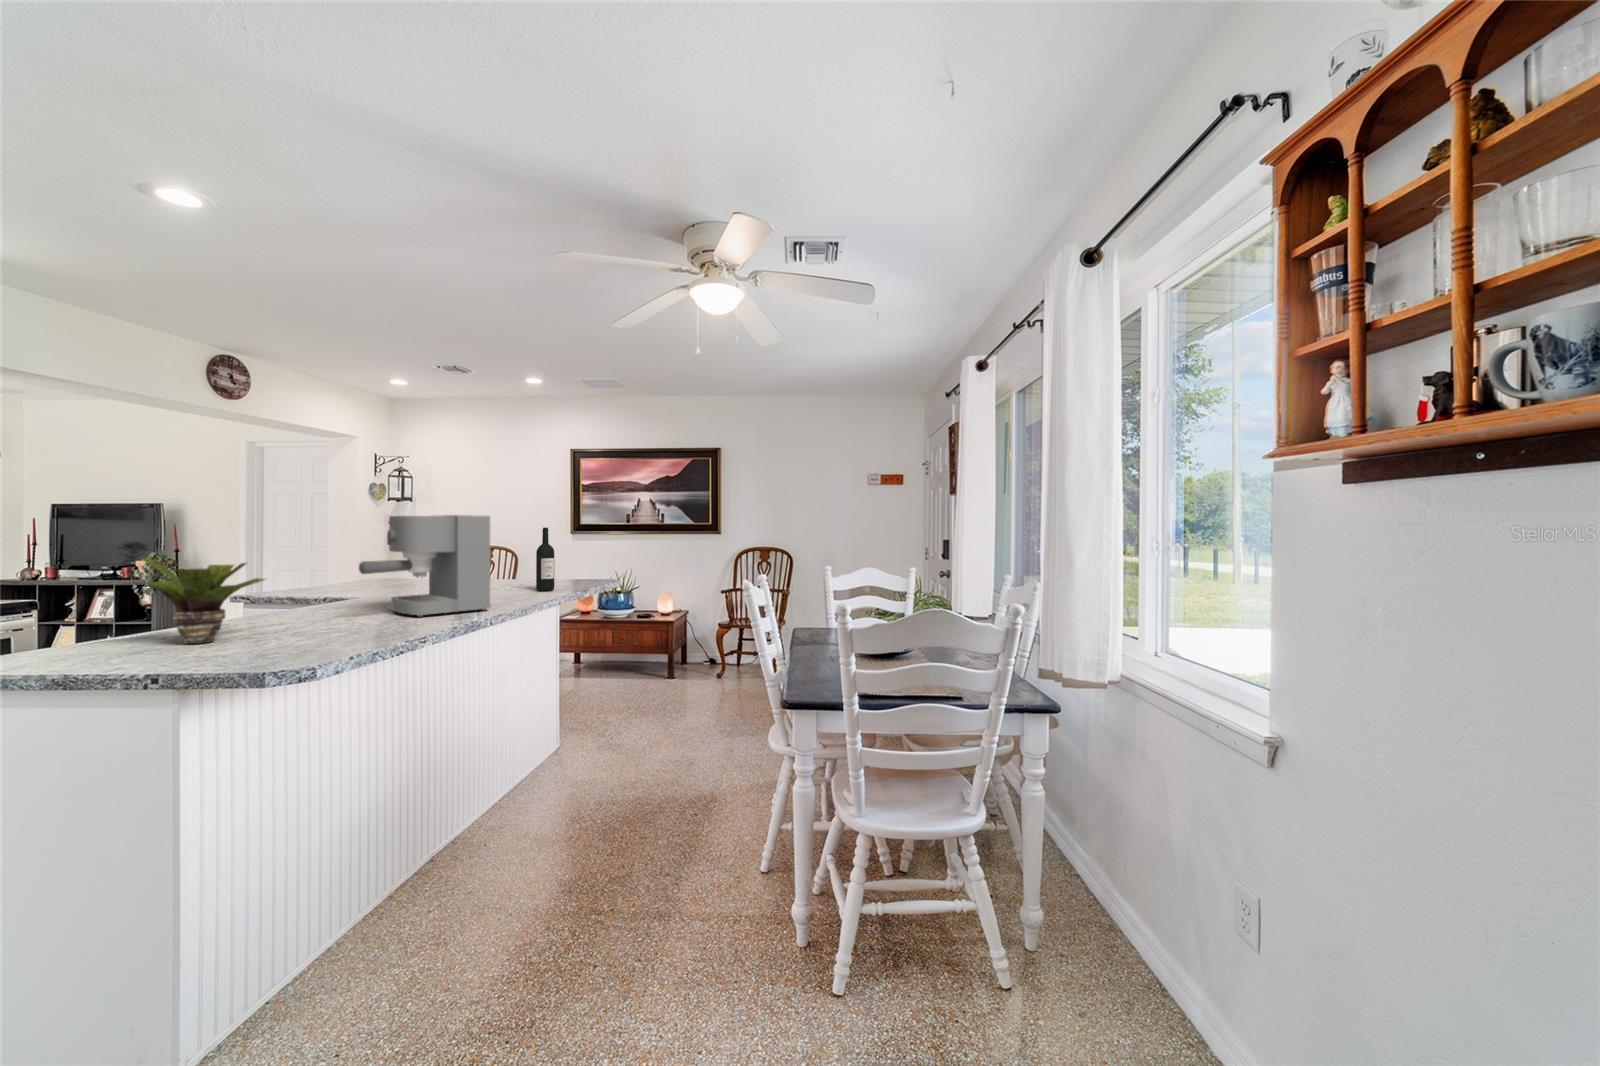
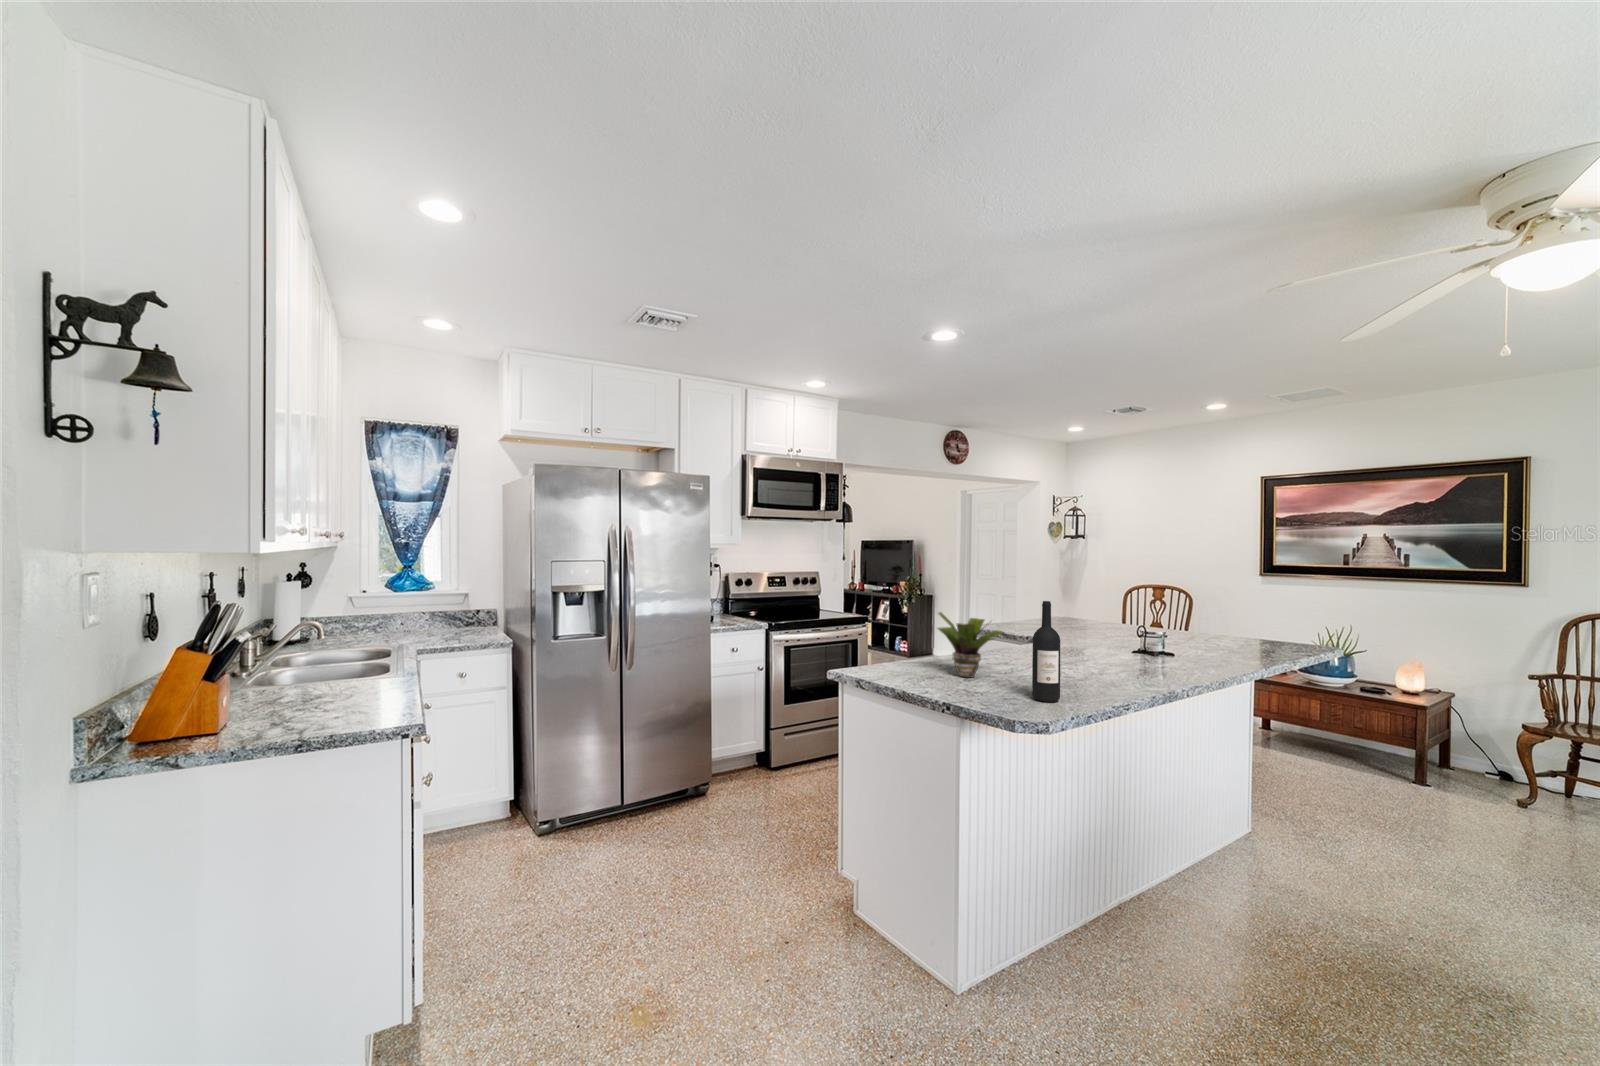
coffee maker: present [359,515,490,617] -> none [1064,577,1182,679]
wine bottle: present [536,527,554,591] -> present [1032,601,1060,702]

